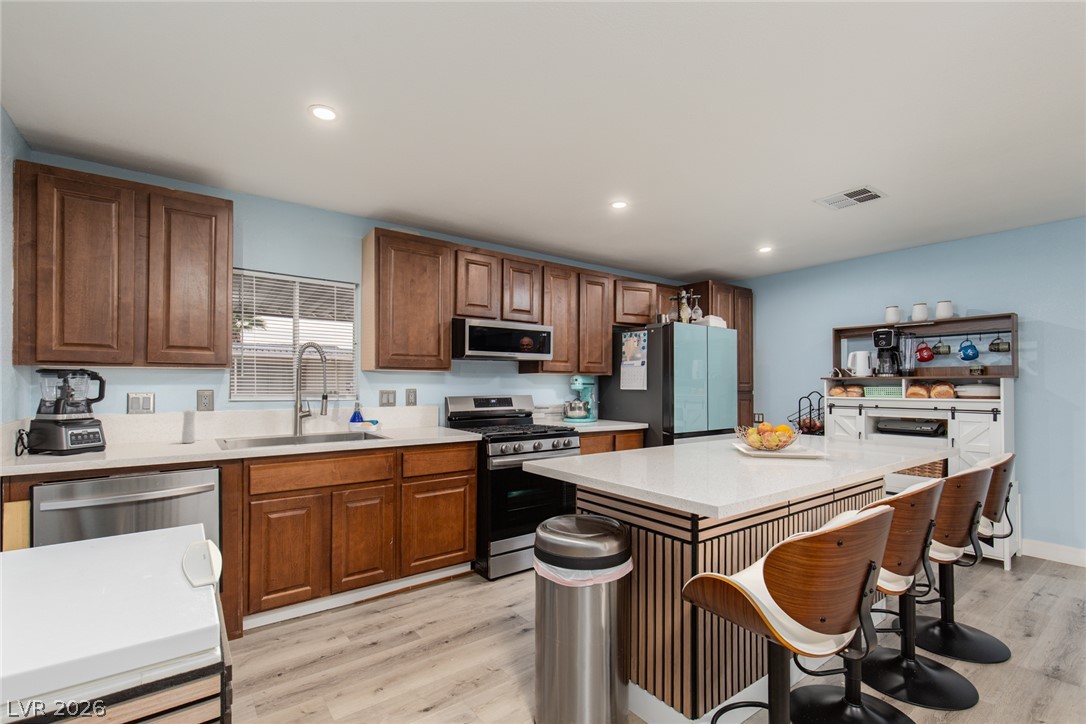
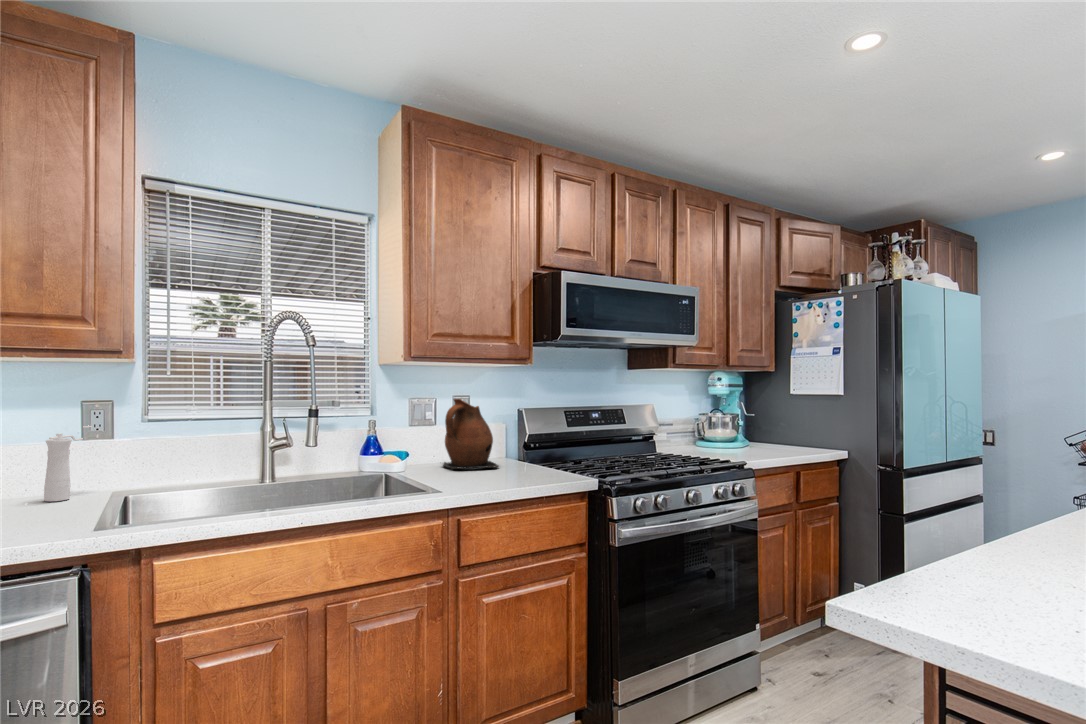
ceramic pitcher: none [396,391,431,431] -> present [443,399,498,469]

